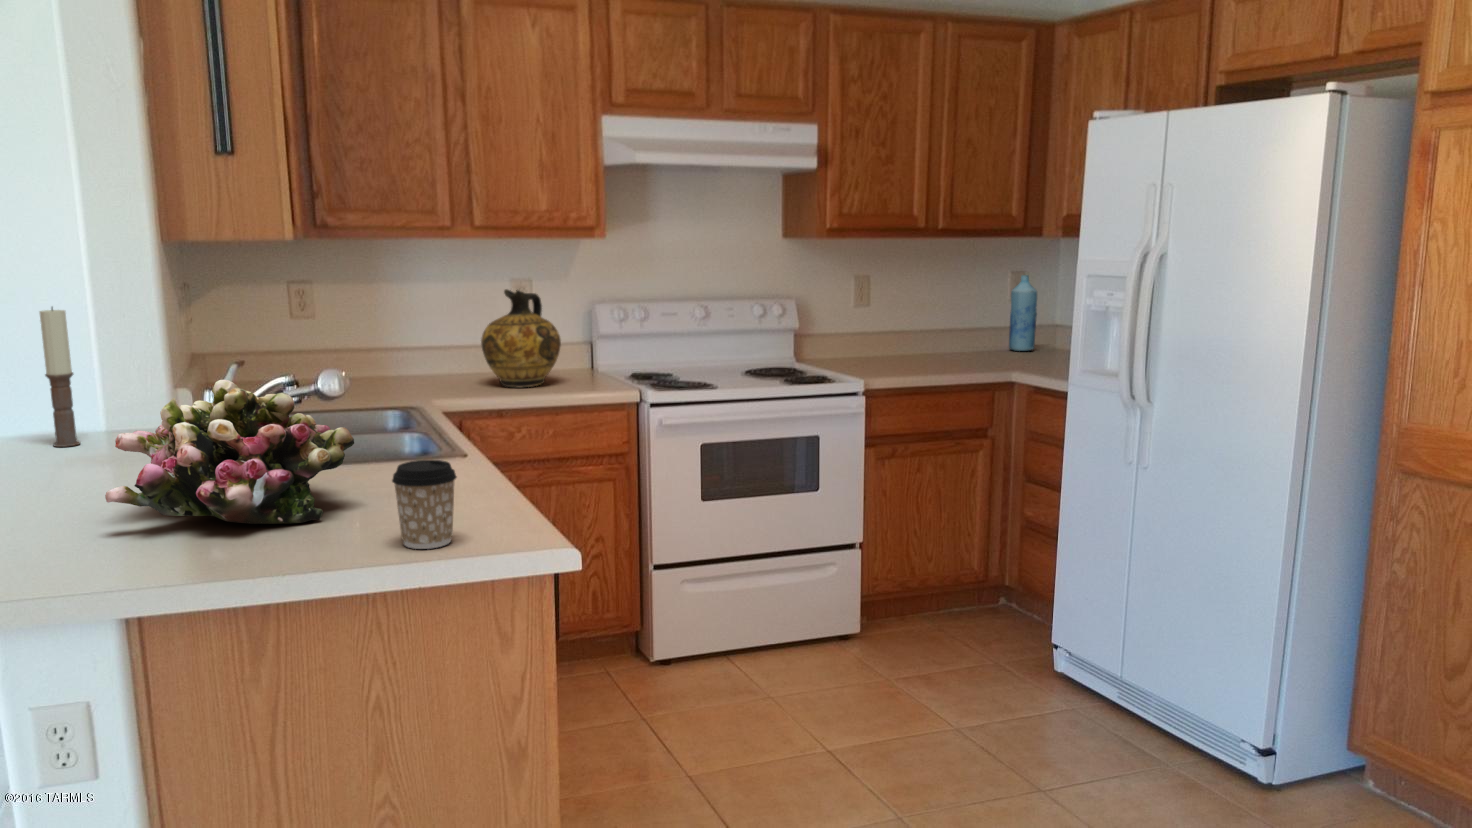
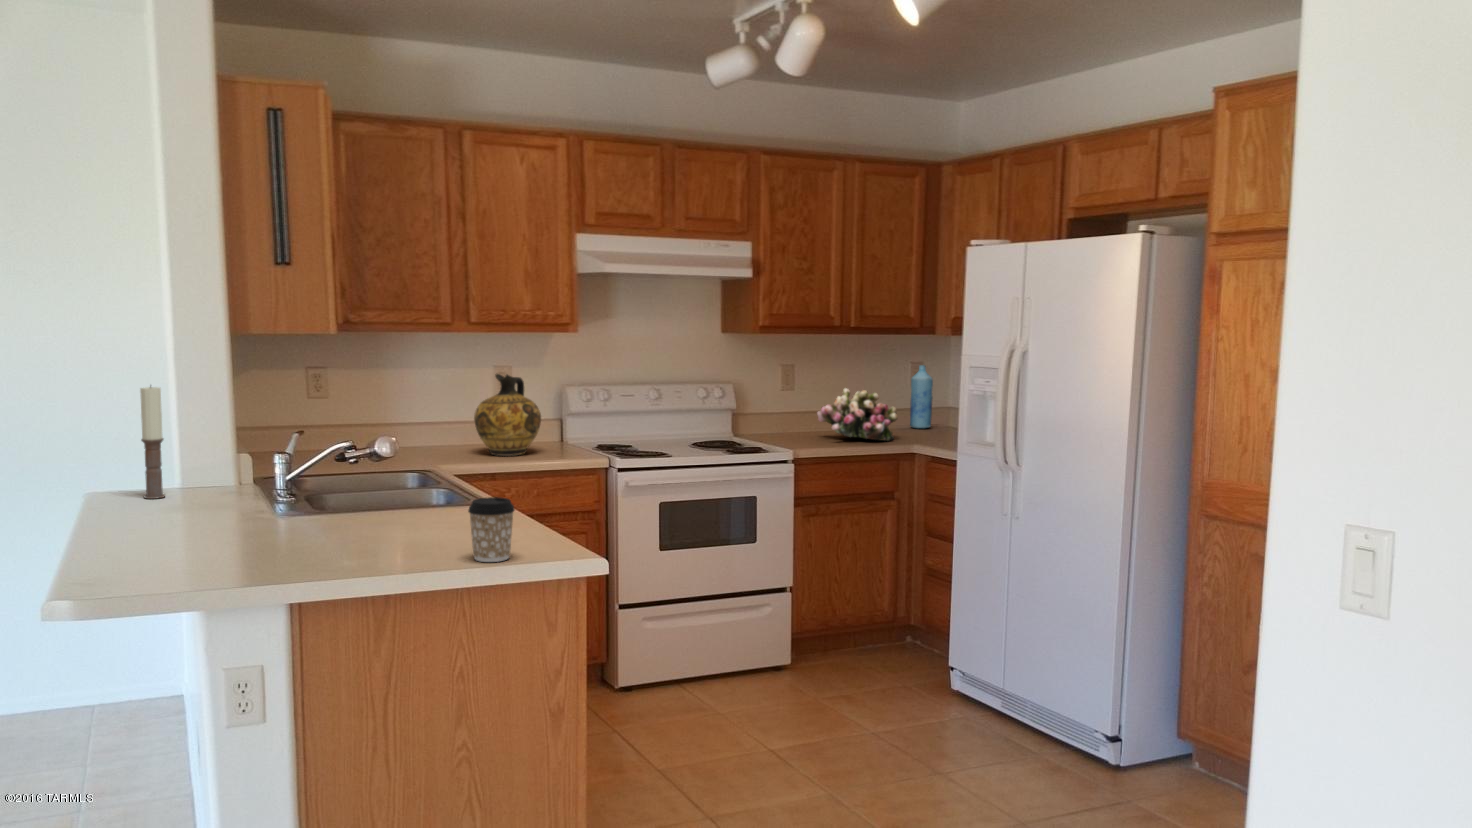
flower arrangement: present [105,380,354,524] -> present [817,388,898,441]

